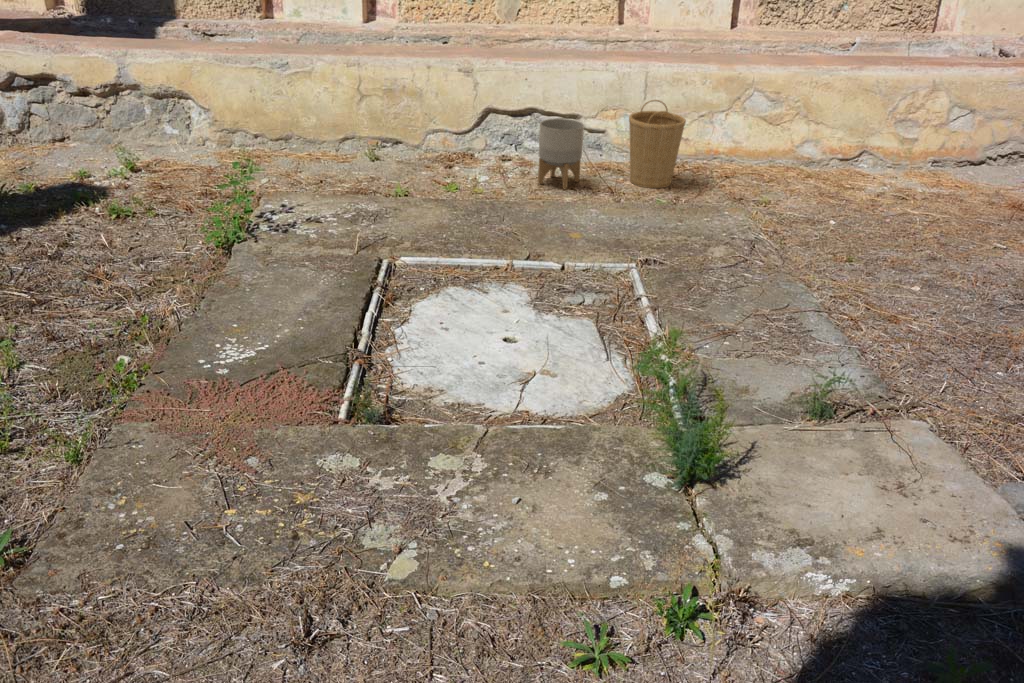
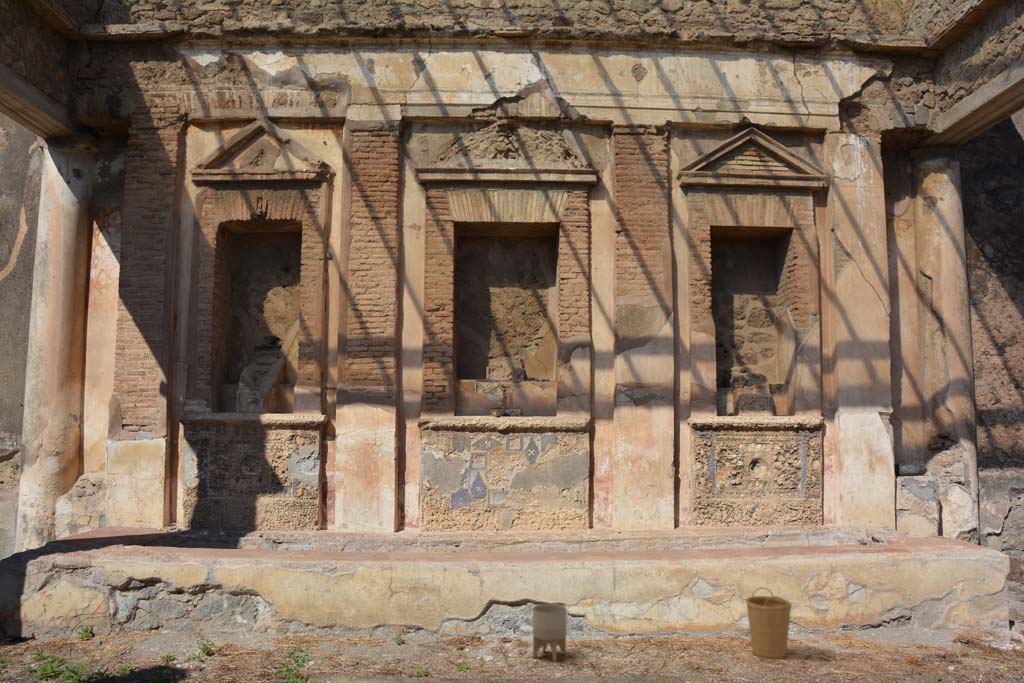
basket: present [629,100,686,188] -> present [746,588,791,659]

